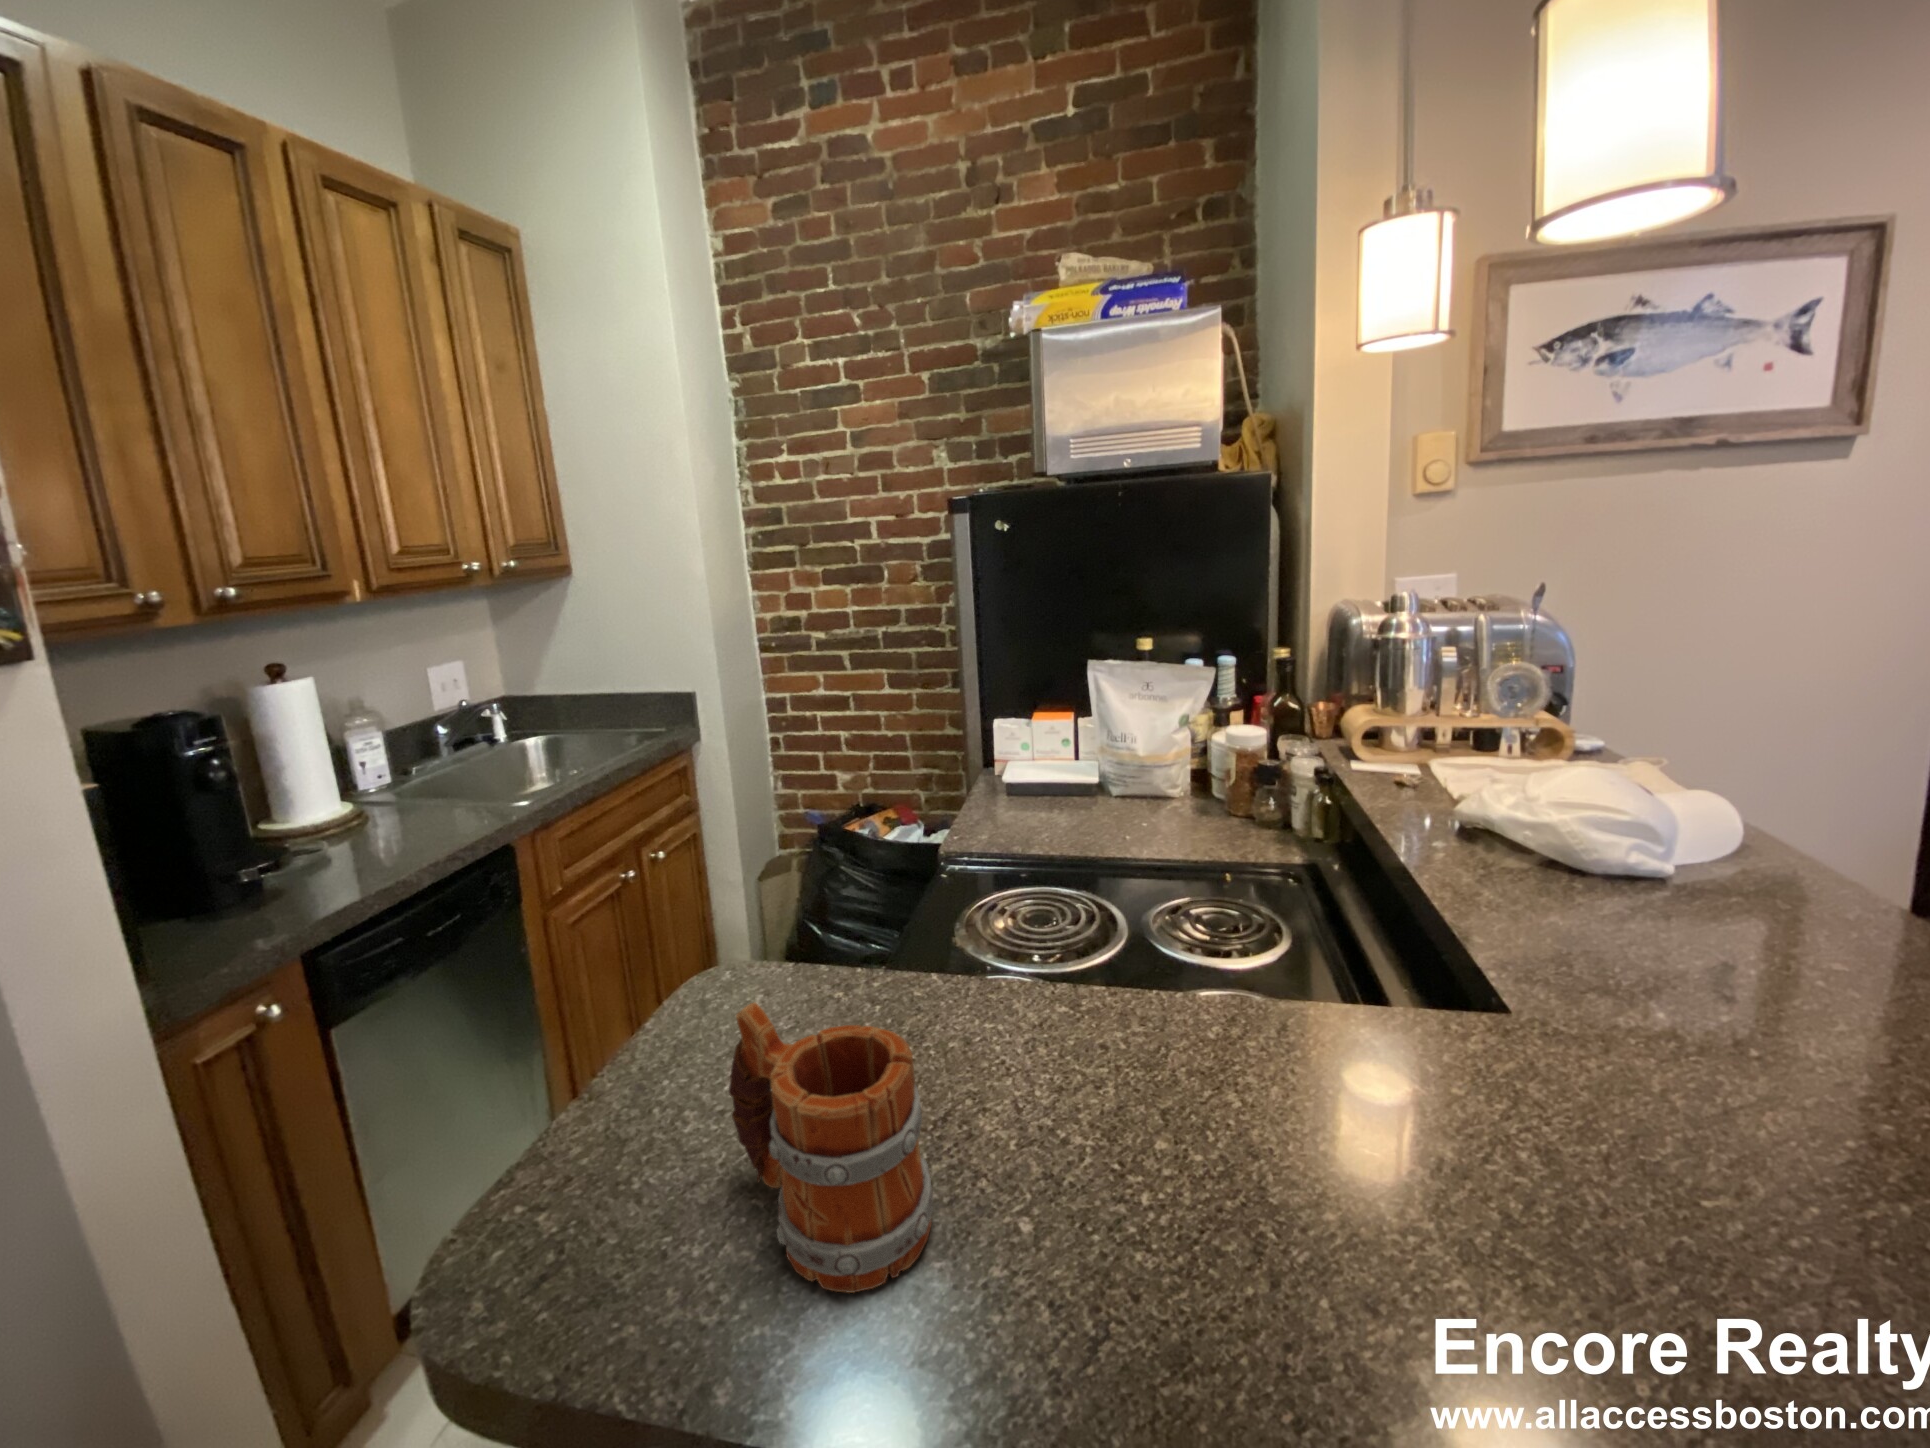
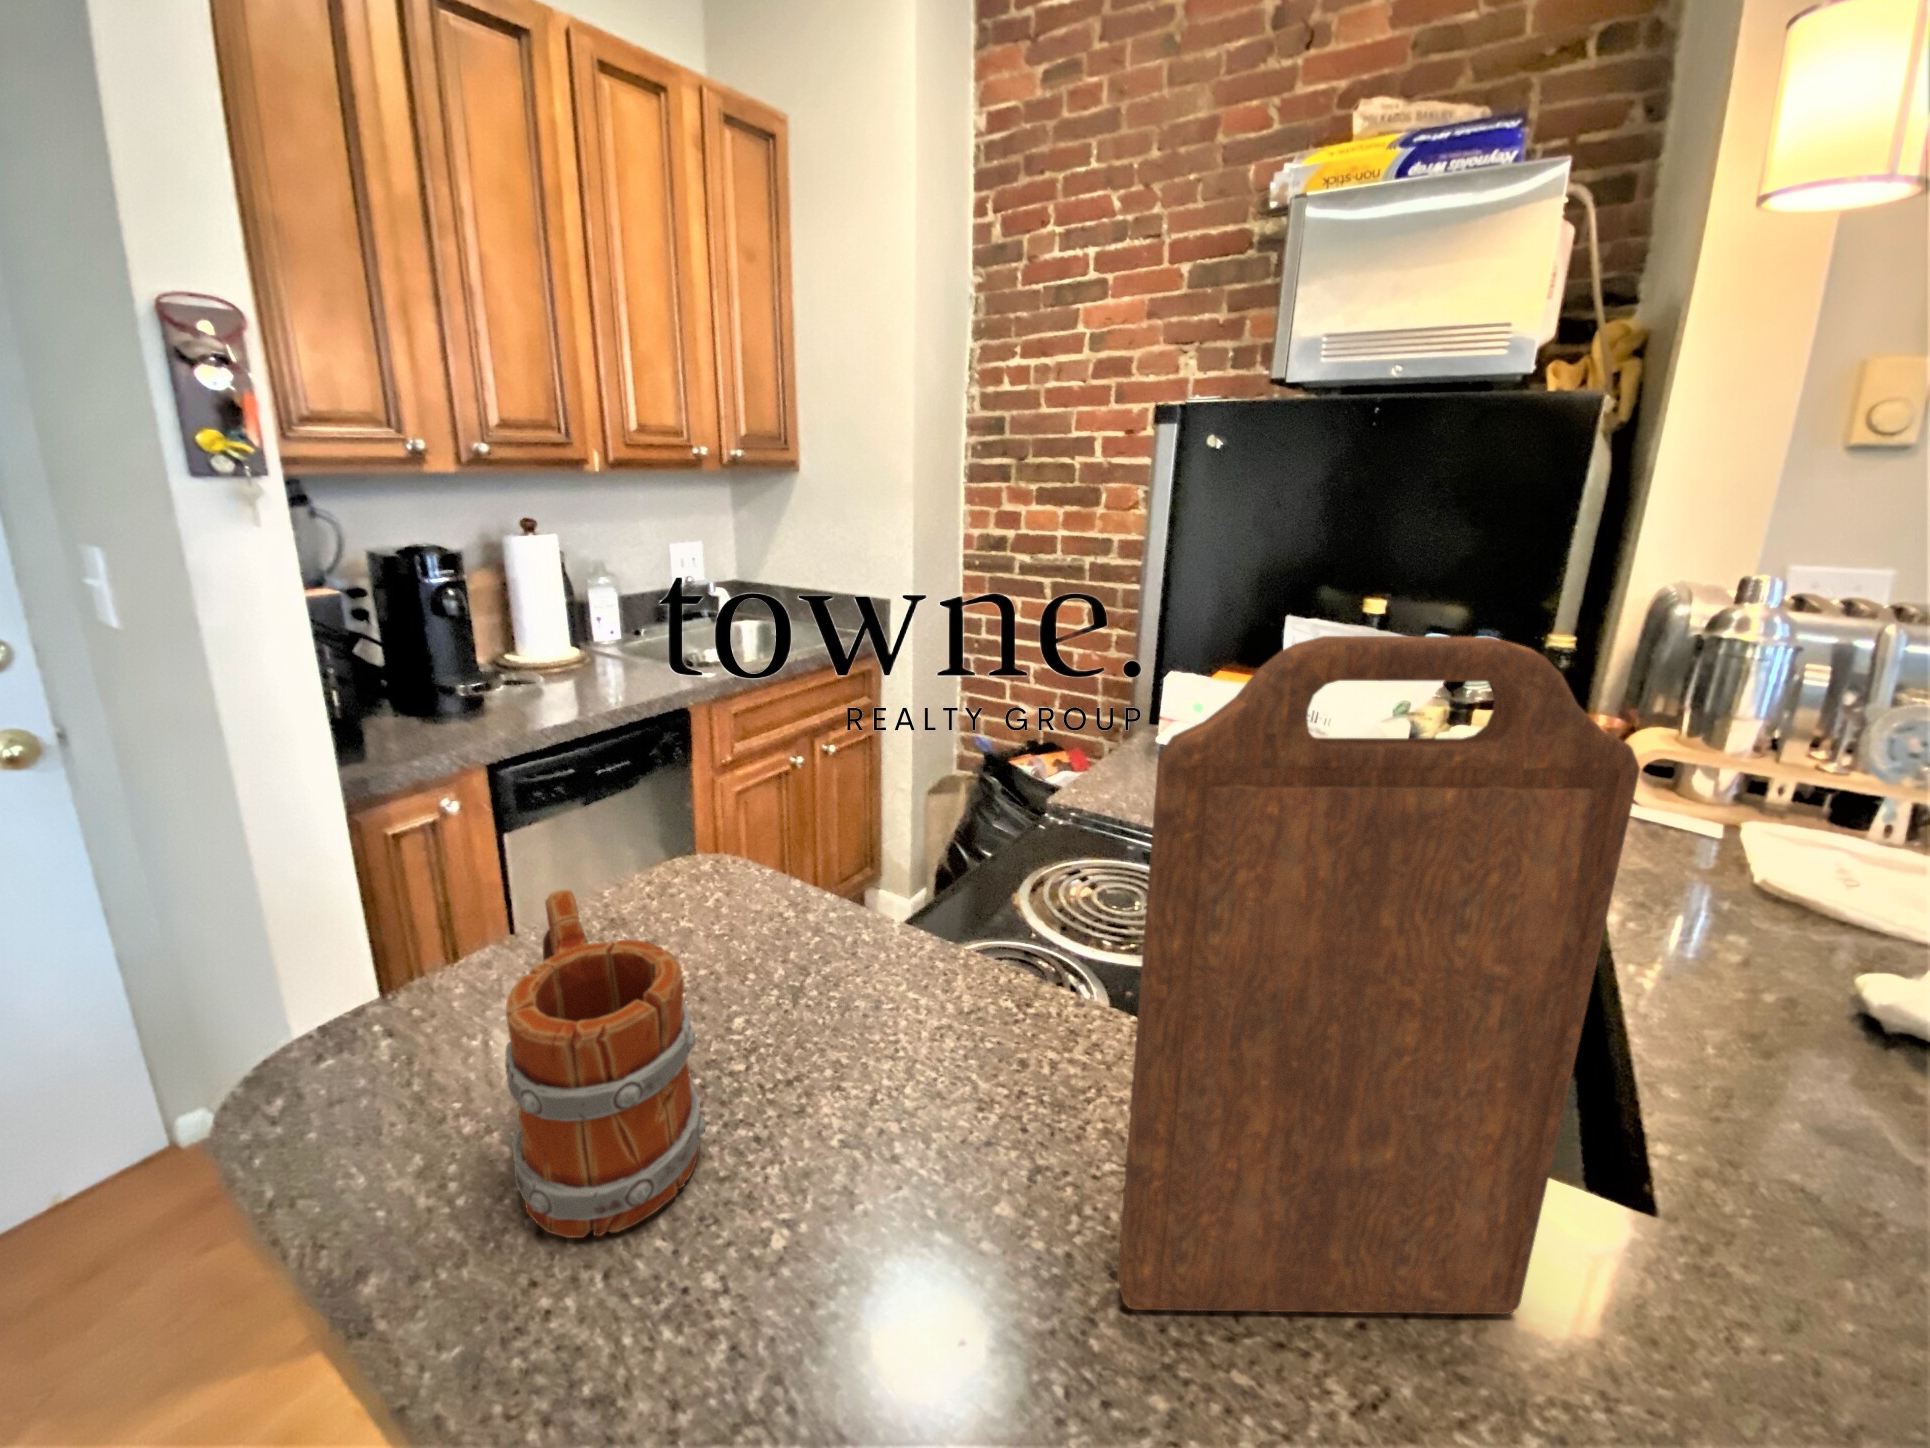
cutting board: none [1253,672,1472,1164] -> present [1117,636,1640,1314]

